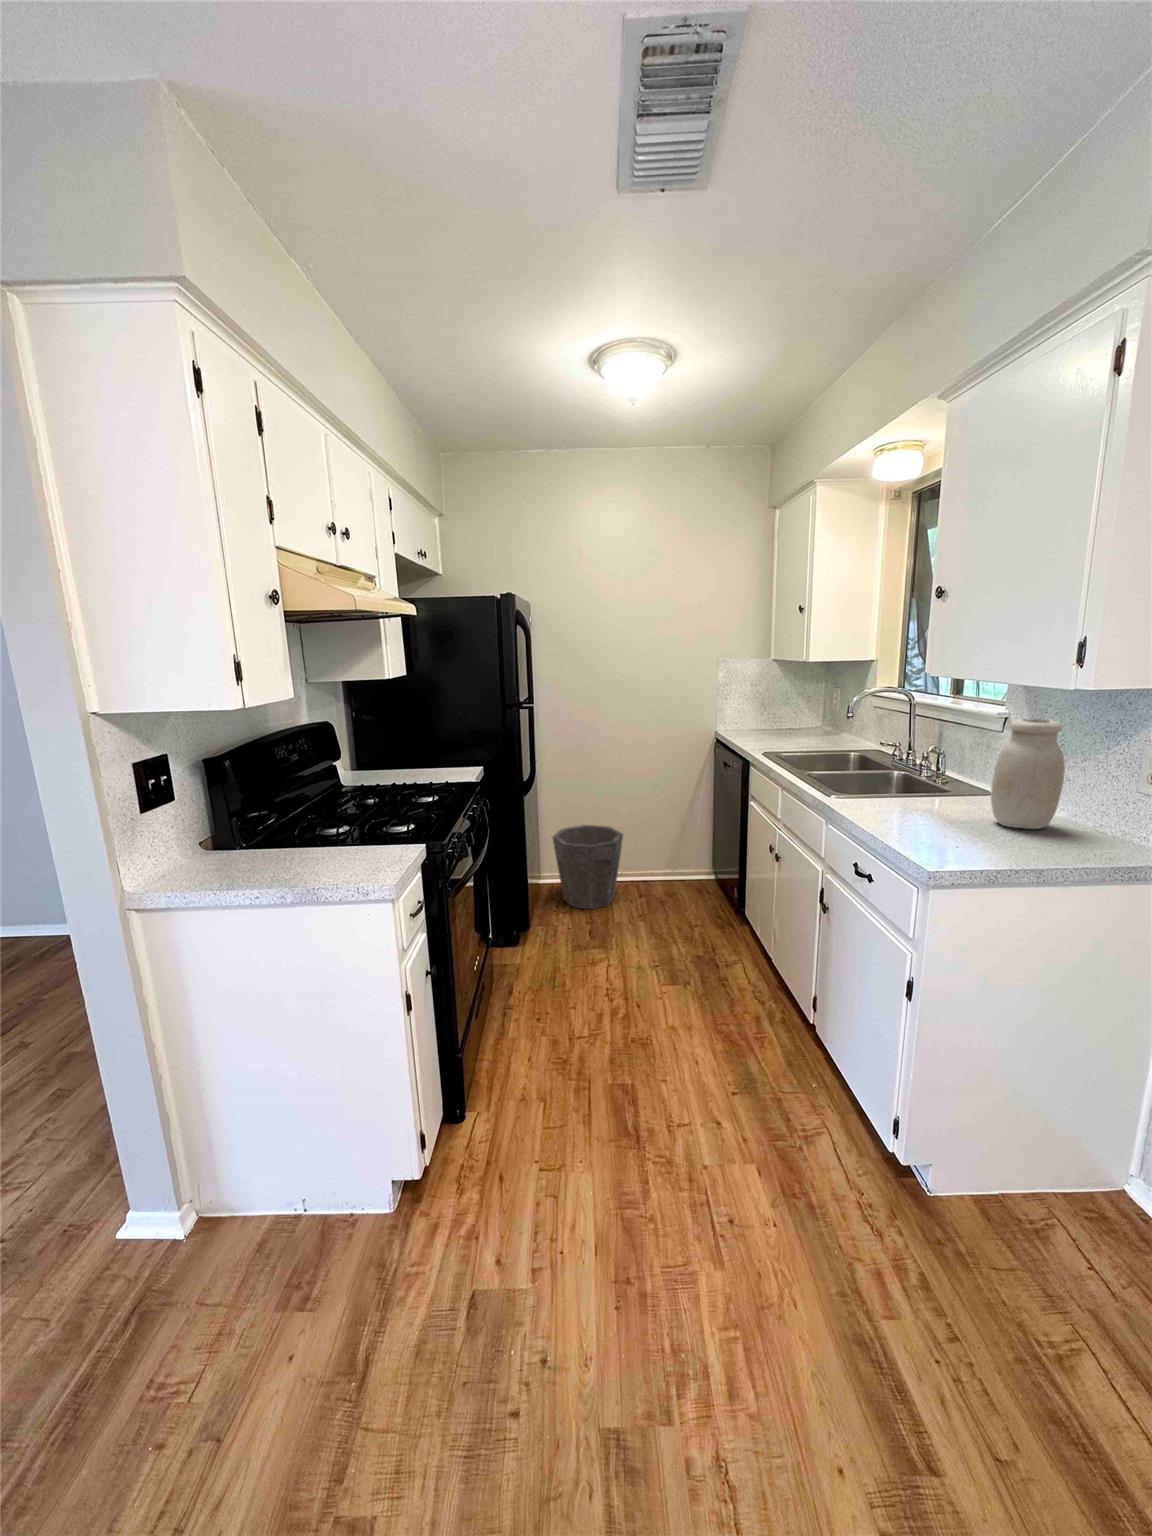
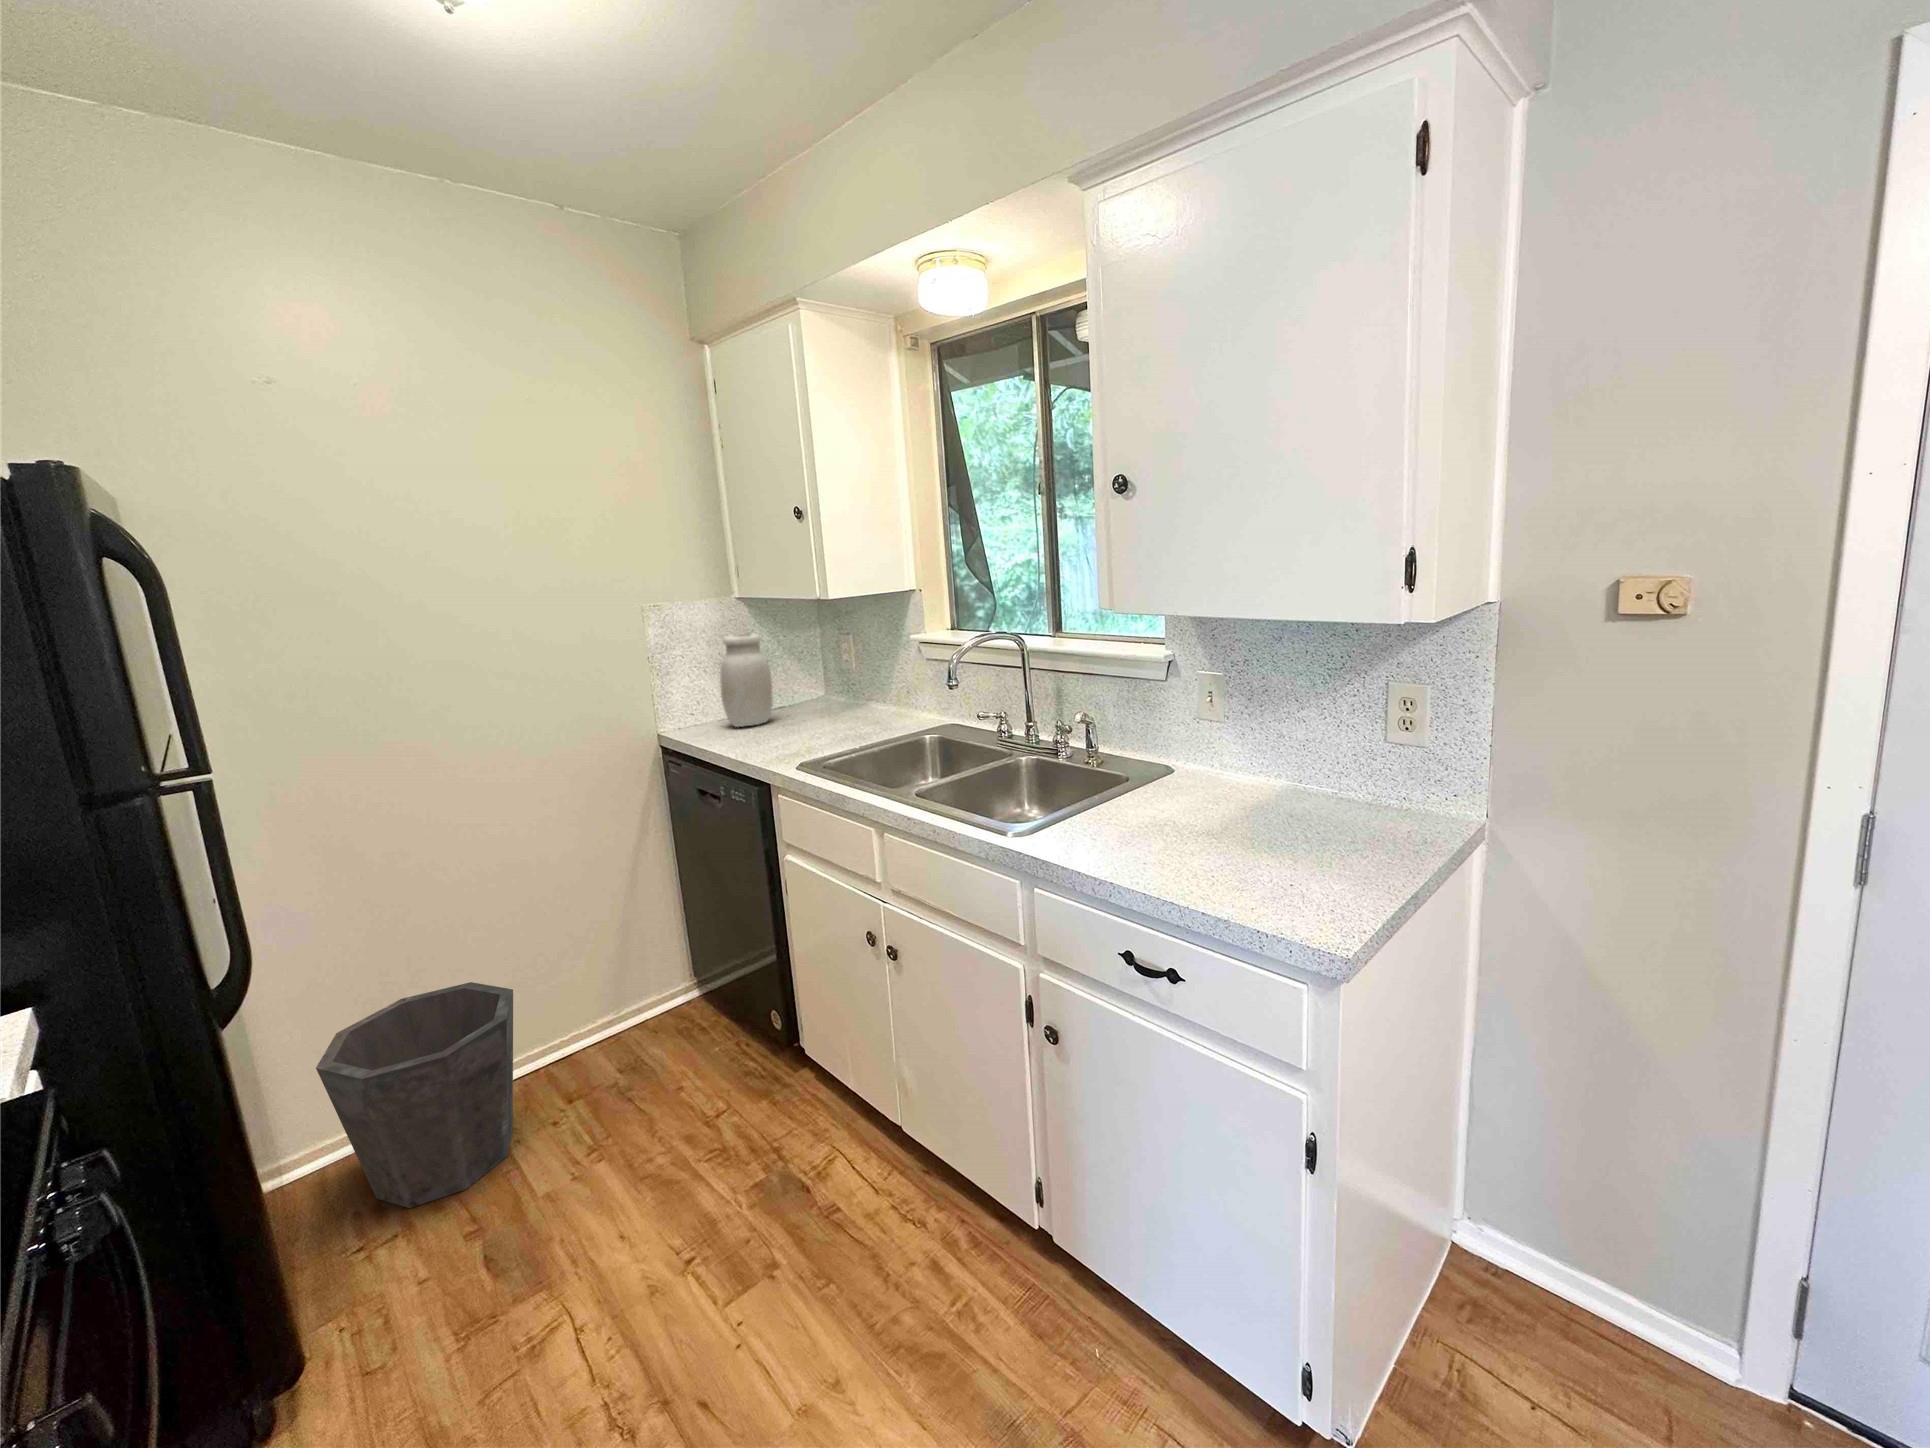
jar: present [991,719,1065,829] -> present [720,633,773,727]

